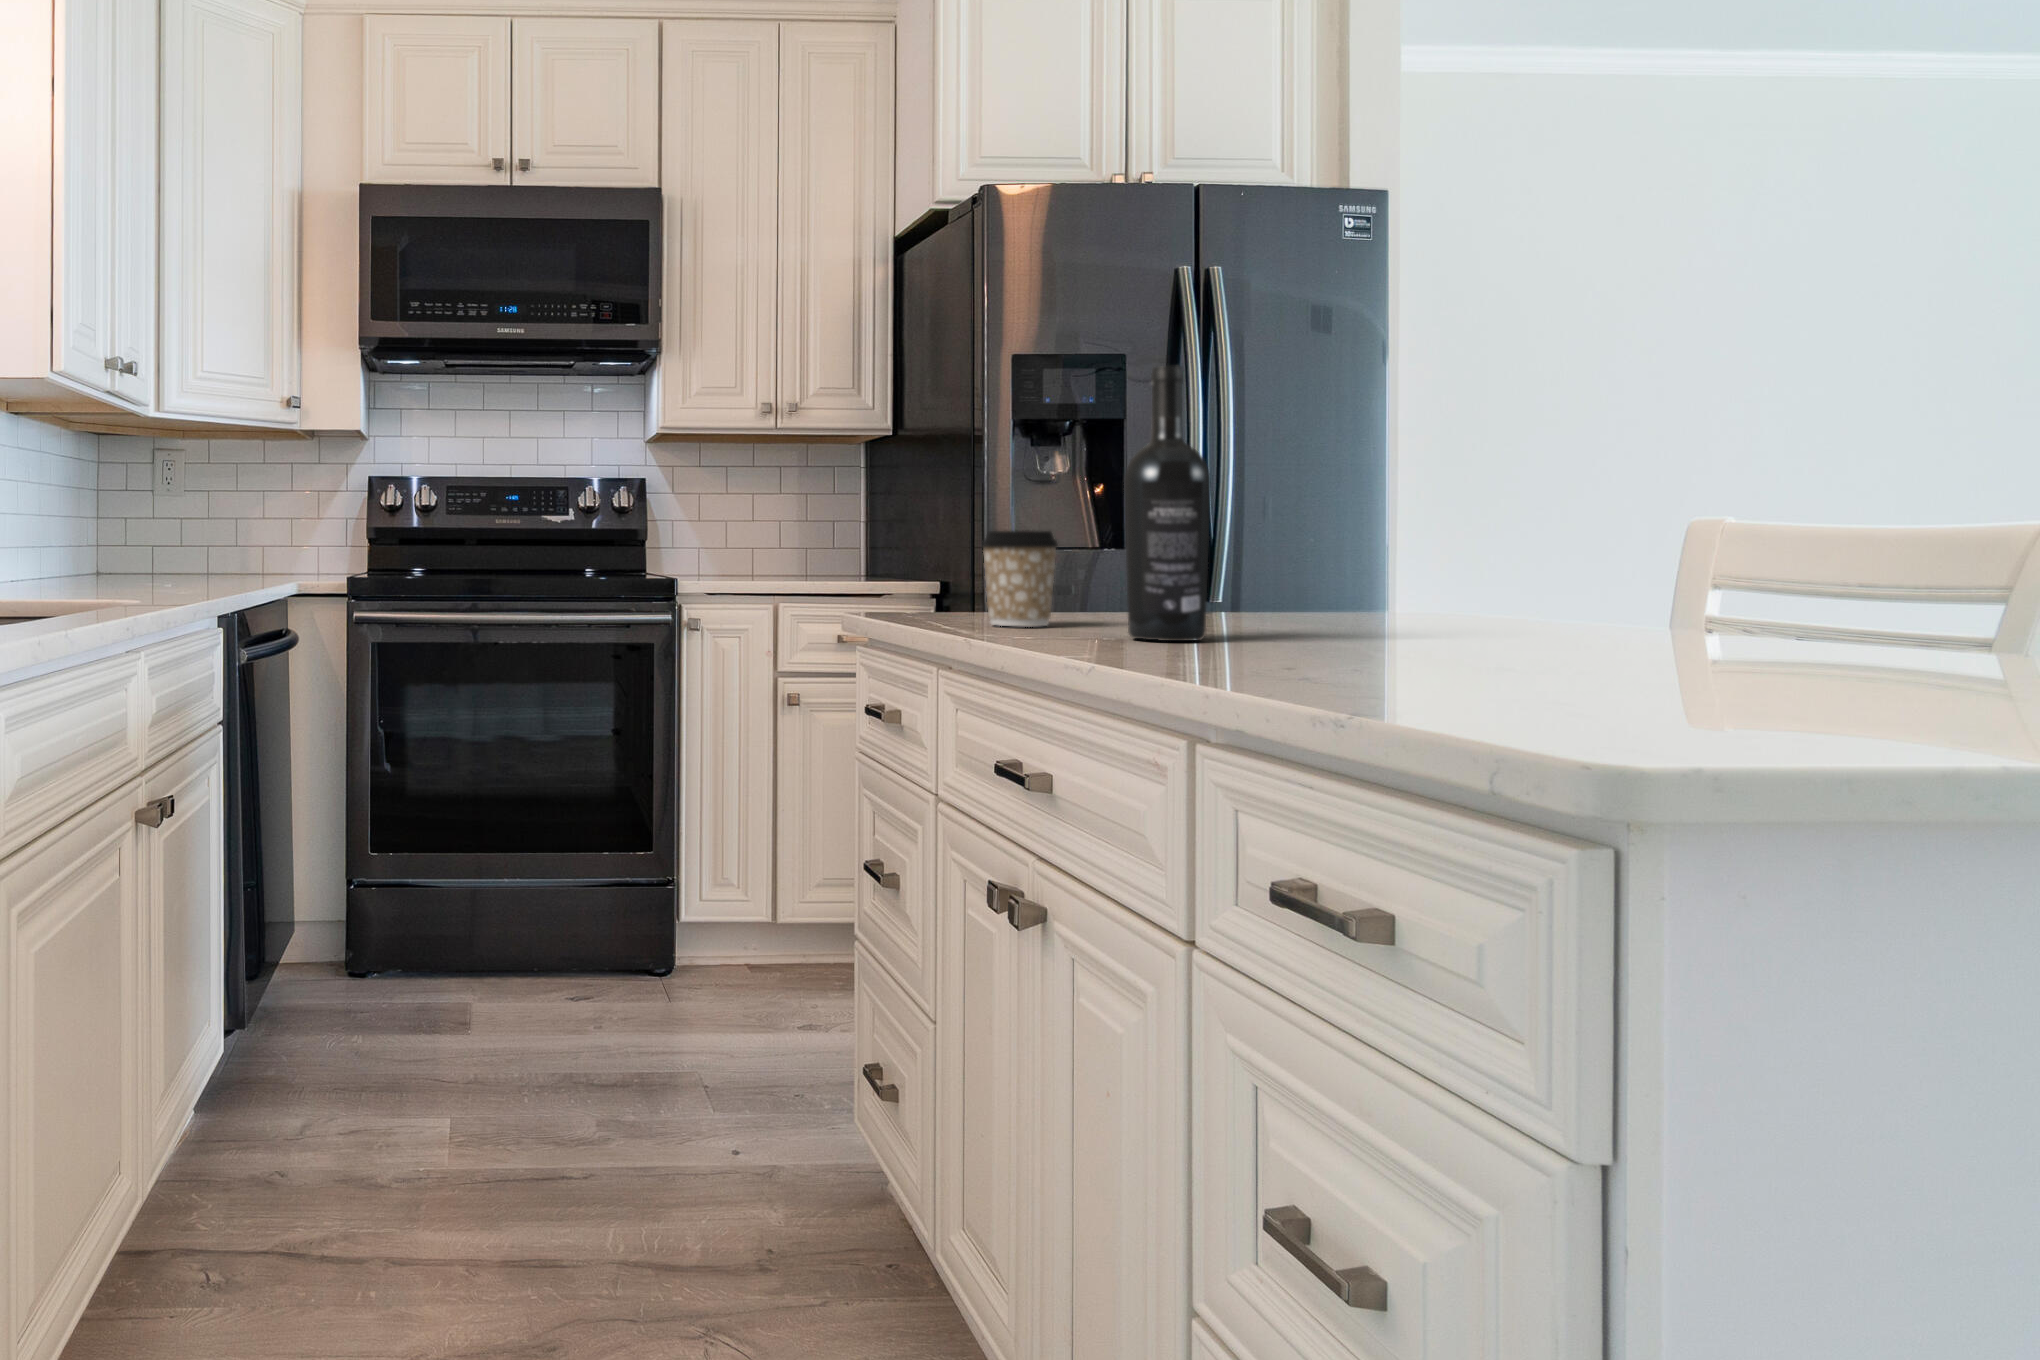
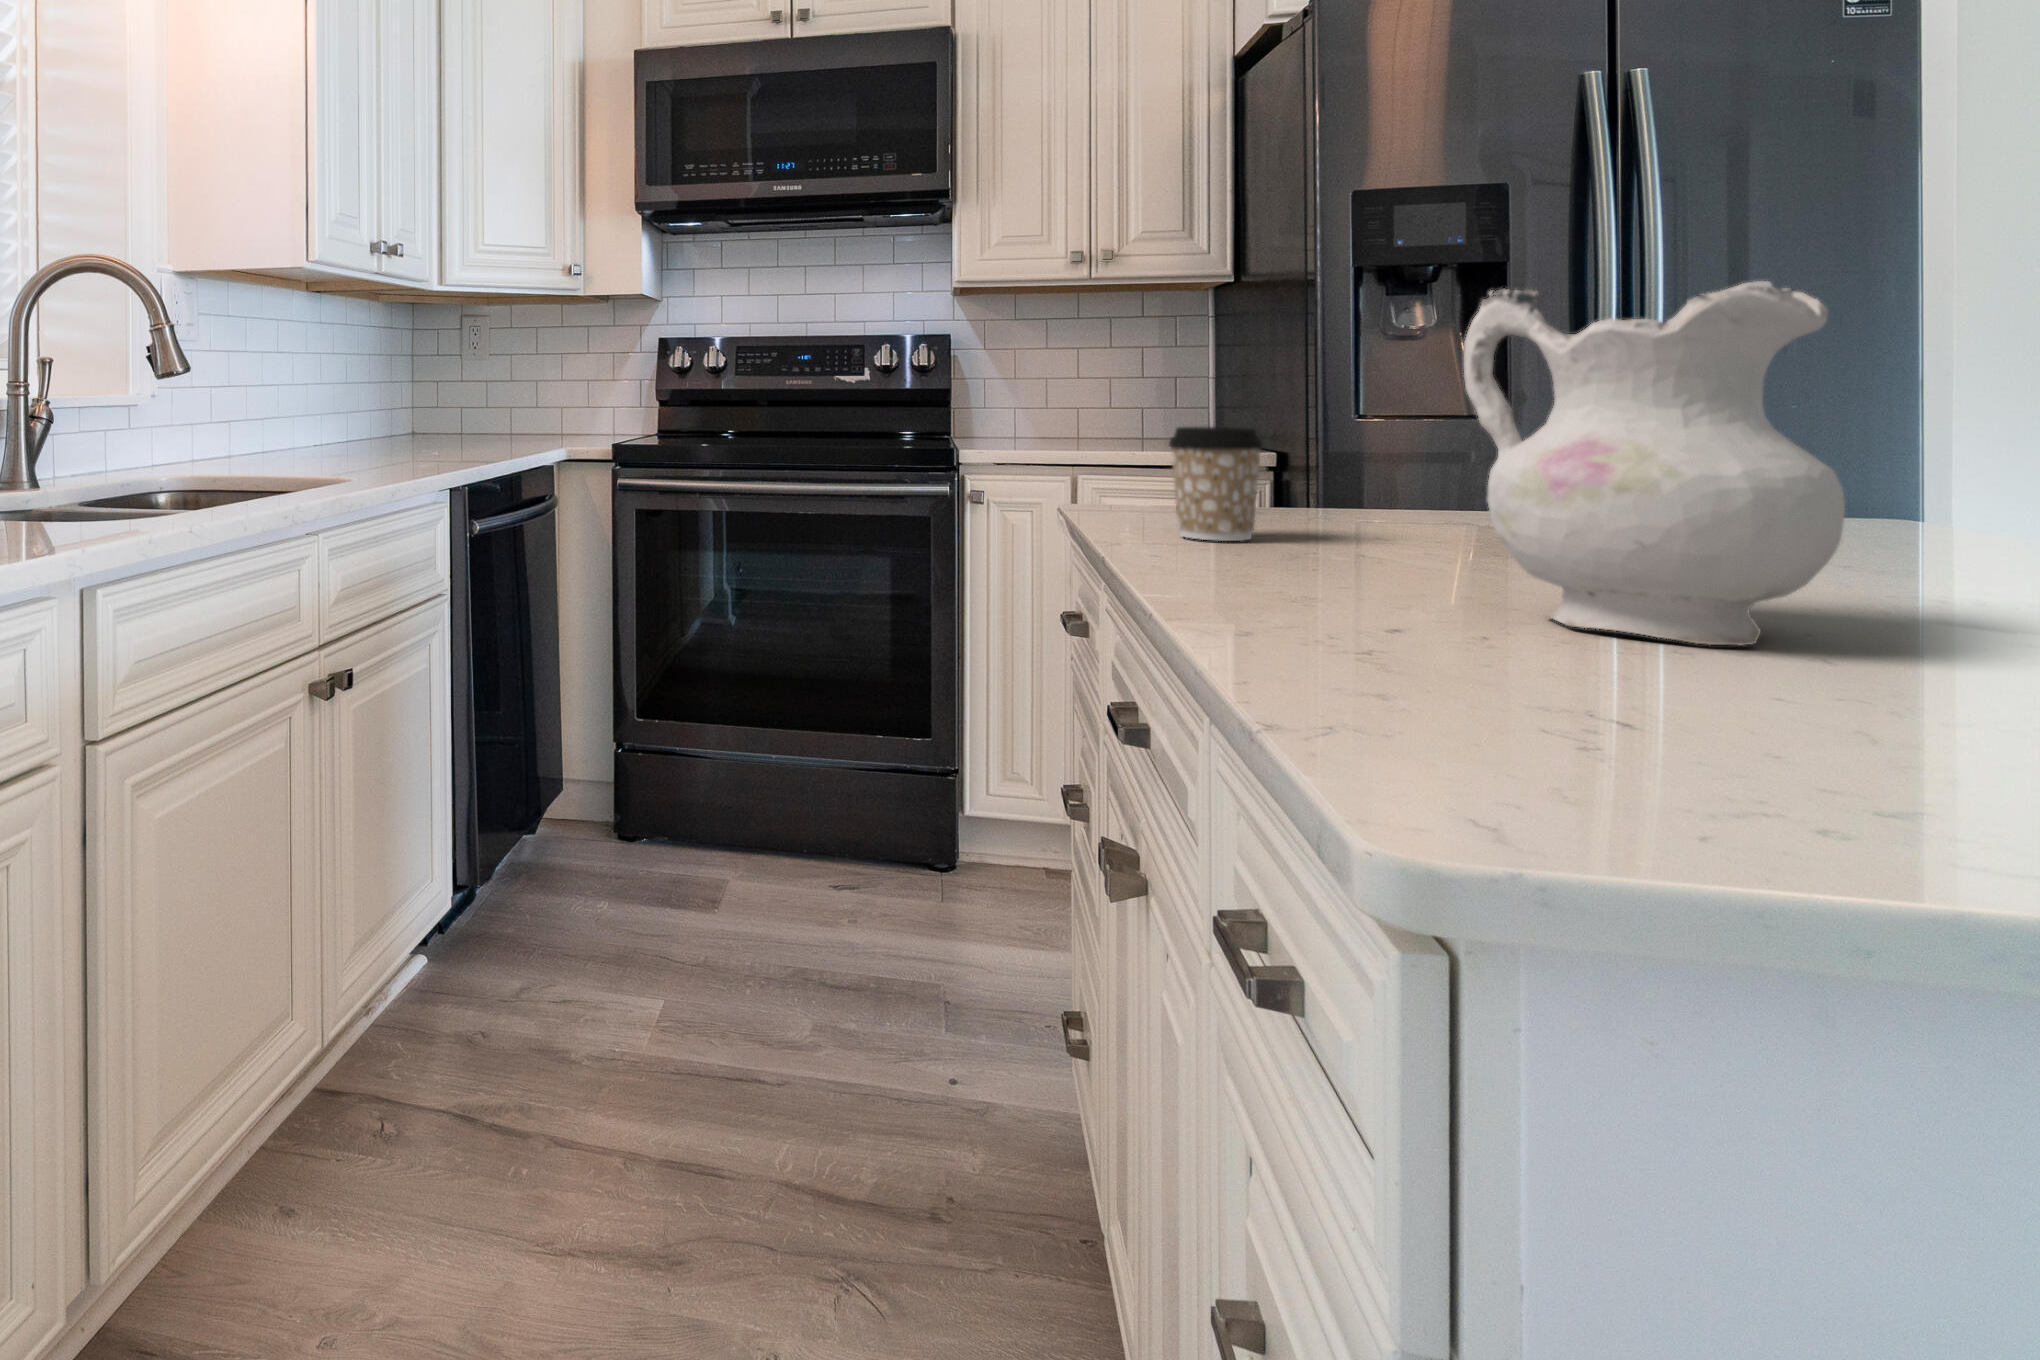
wine bottle: present [1124,366,1210,641] -> none [1302,241,1412,576]
ceramic pitcher: none [1279,389,1560,665] -> present [1464,281,1845,645]

